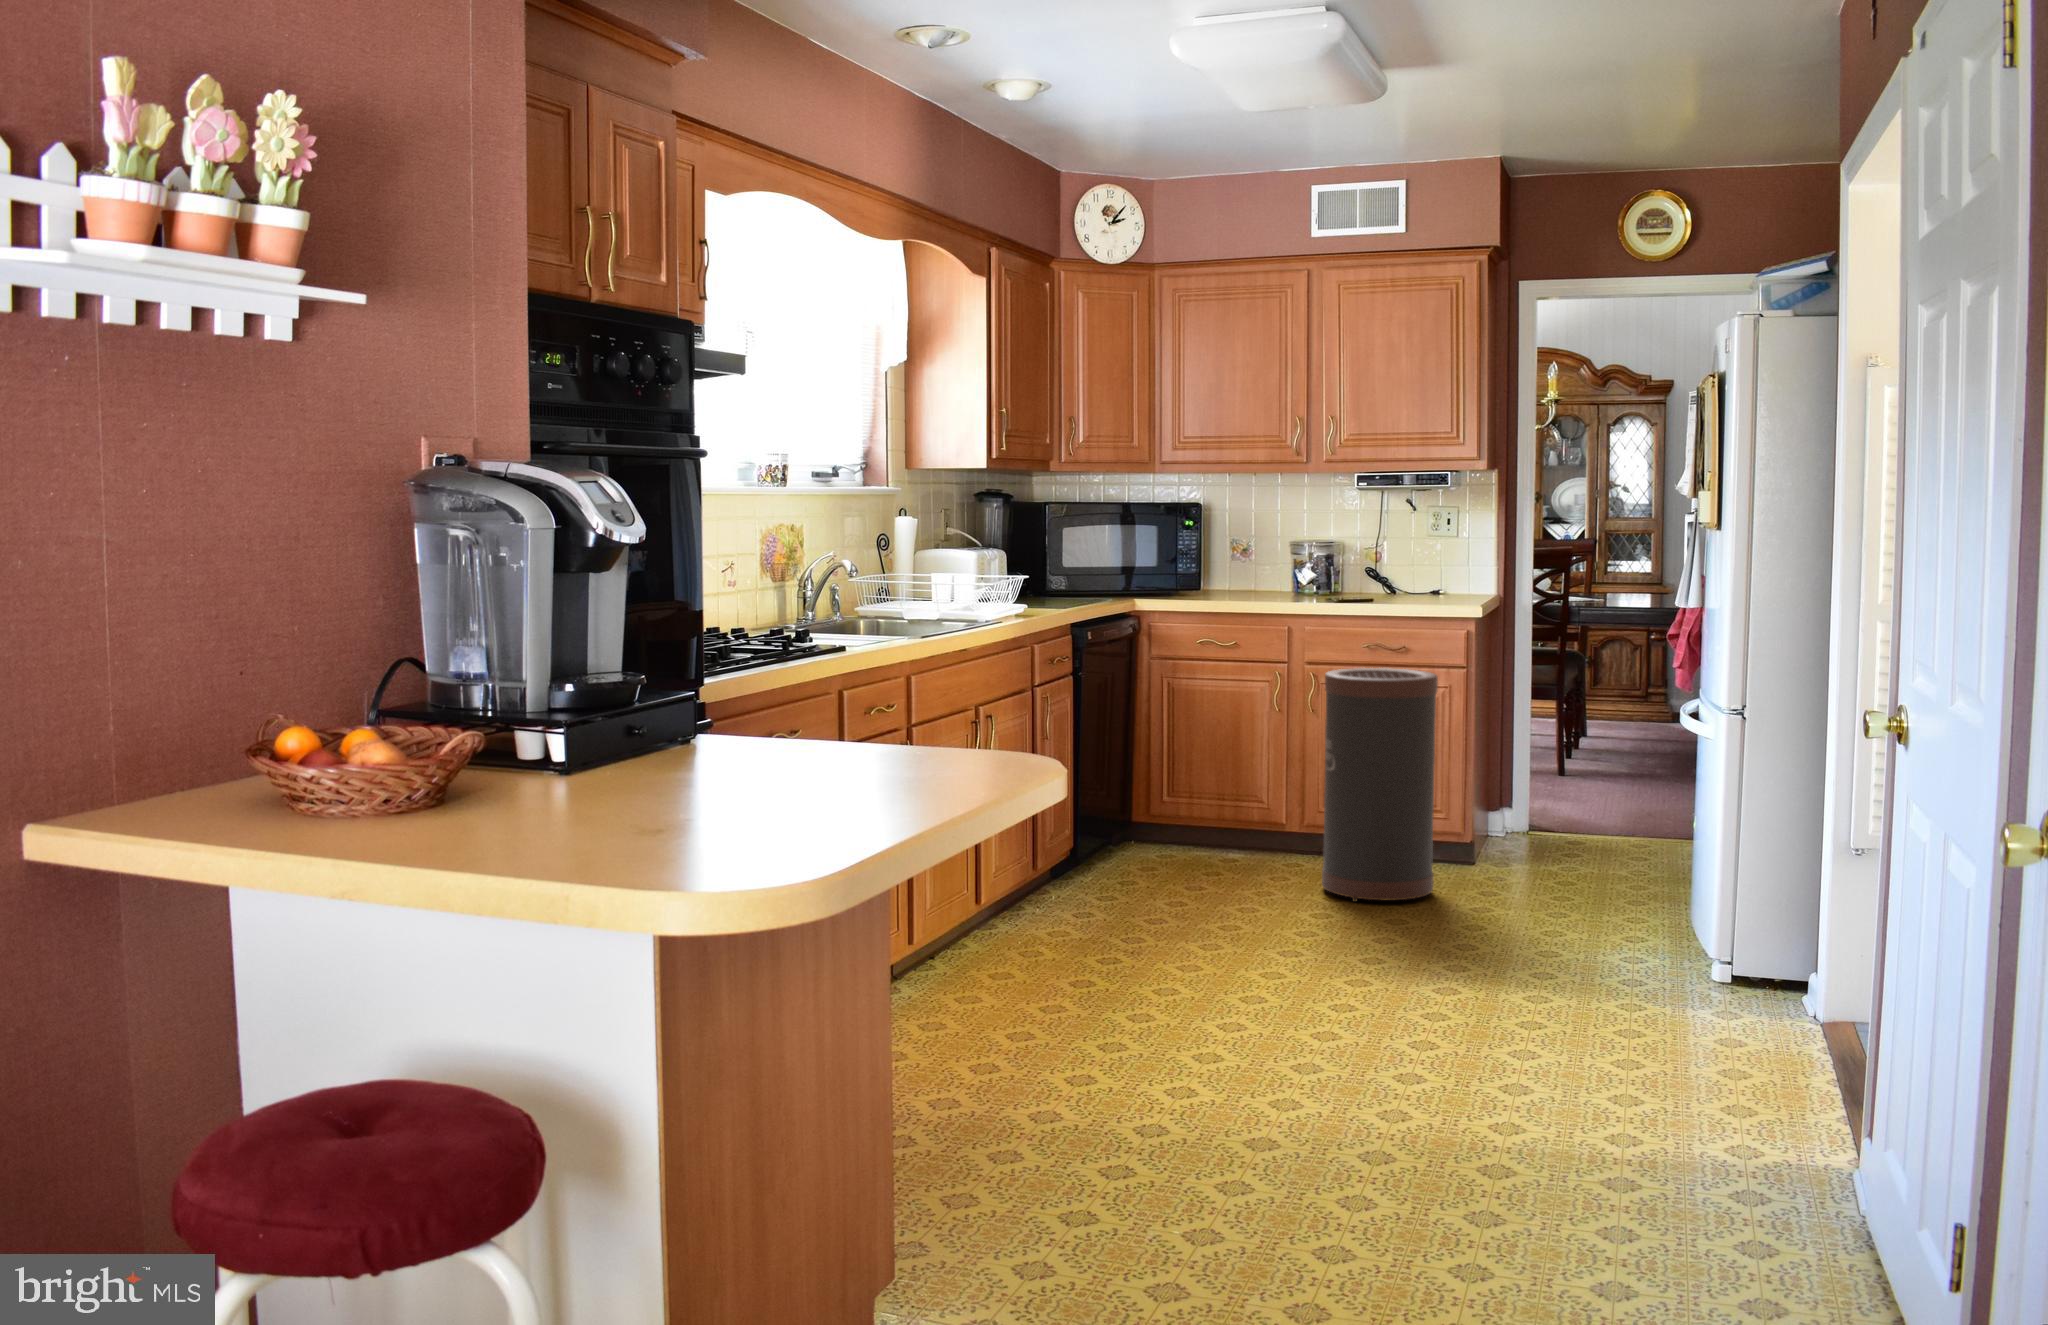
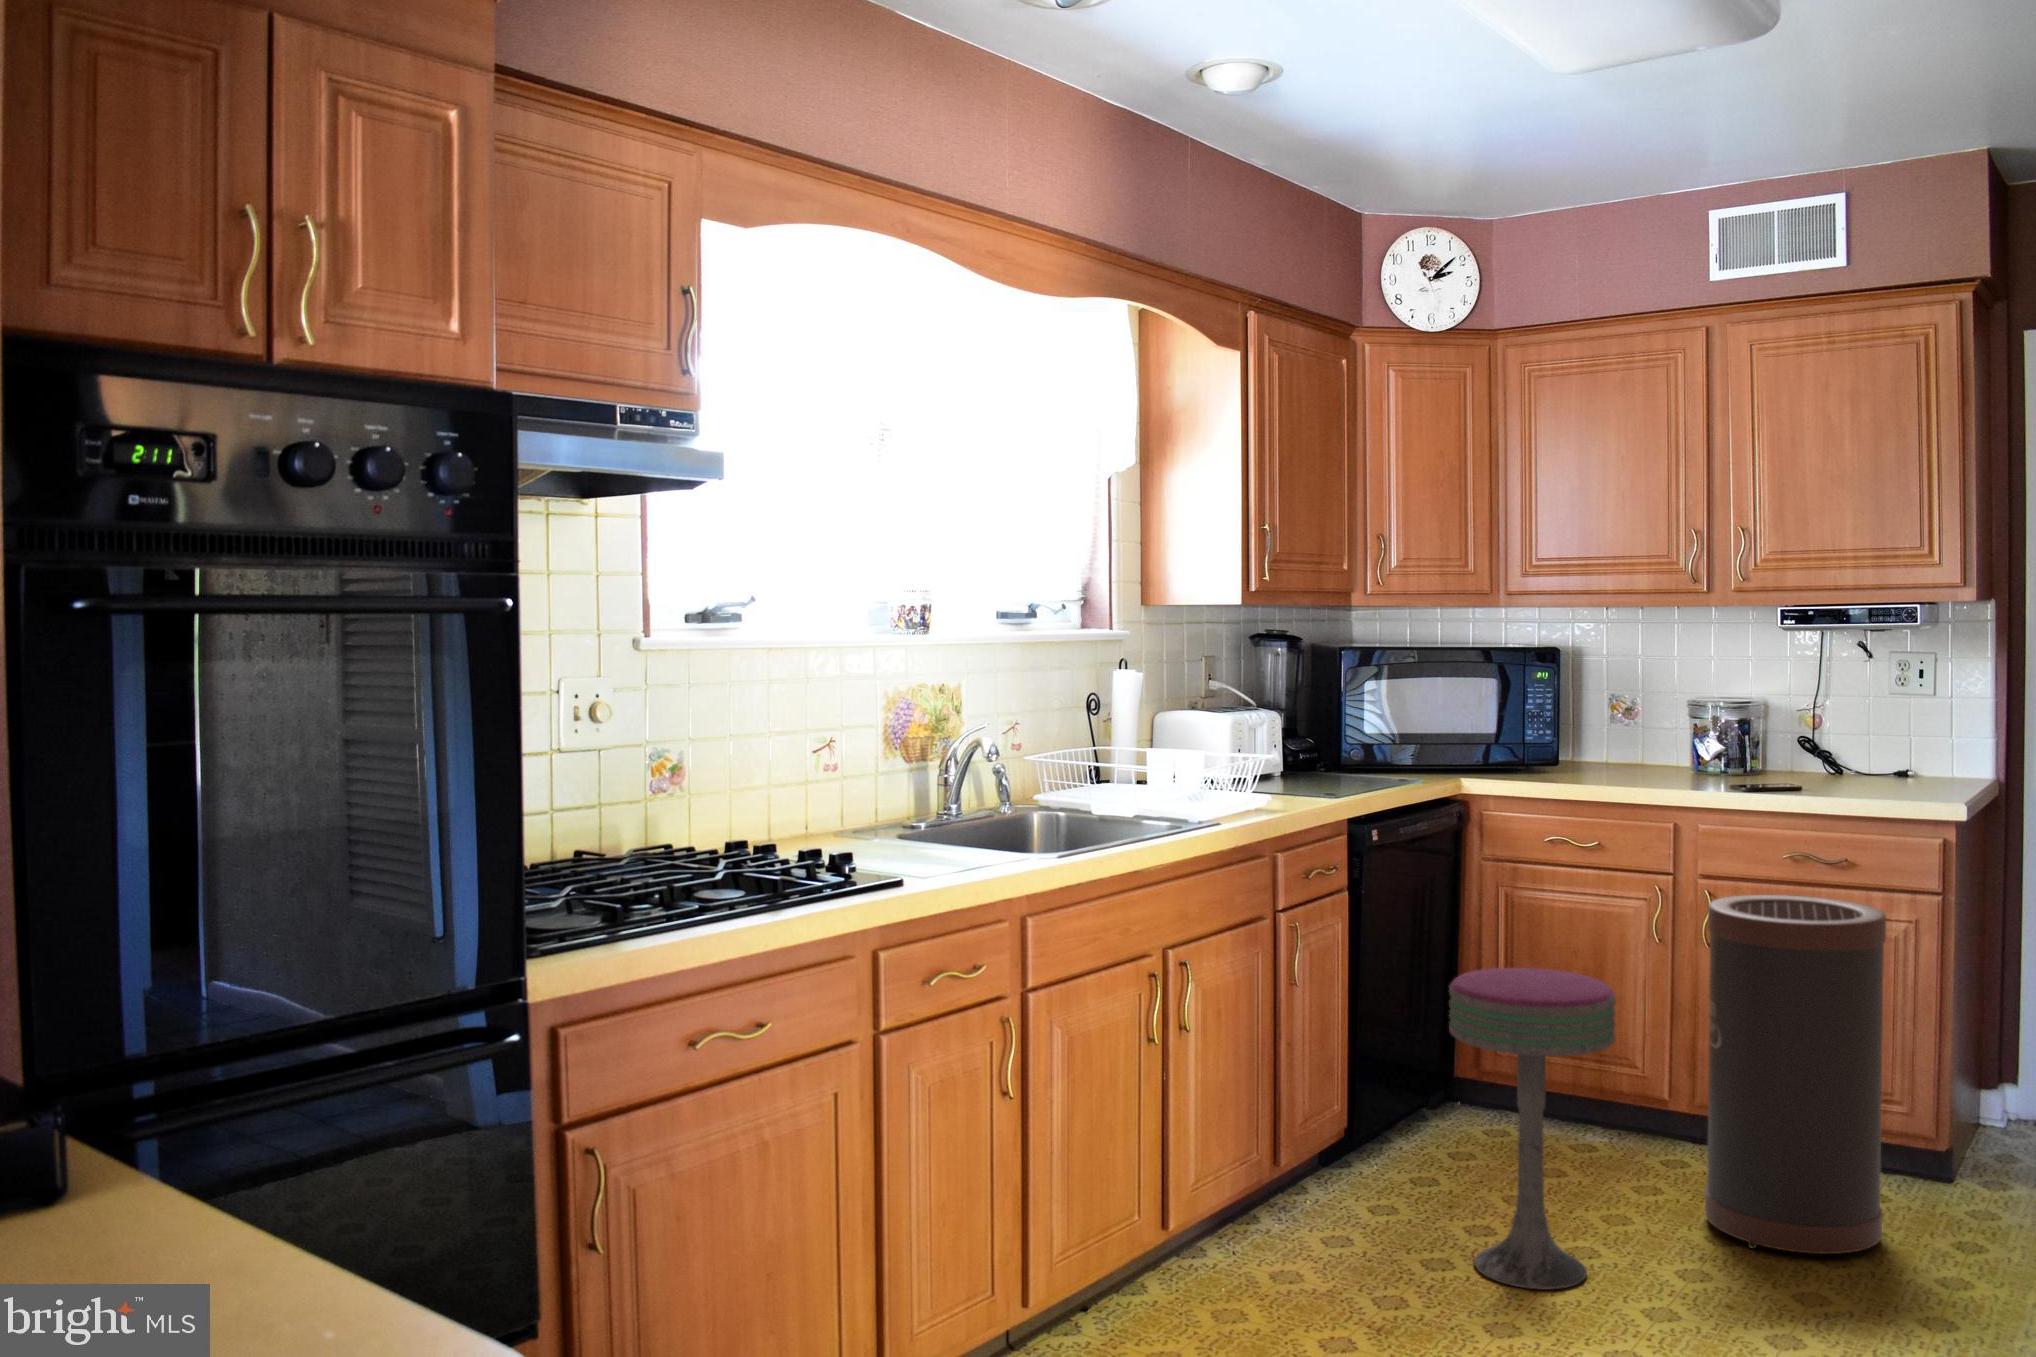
bar stool: none [1165,718,1276,930] -> present [1449,968,1616,1289]

